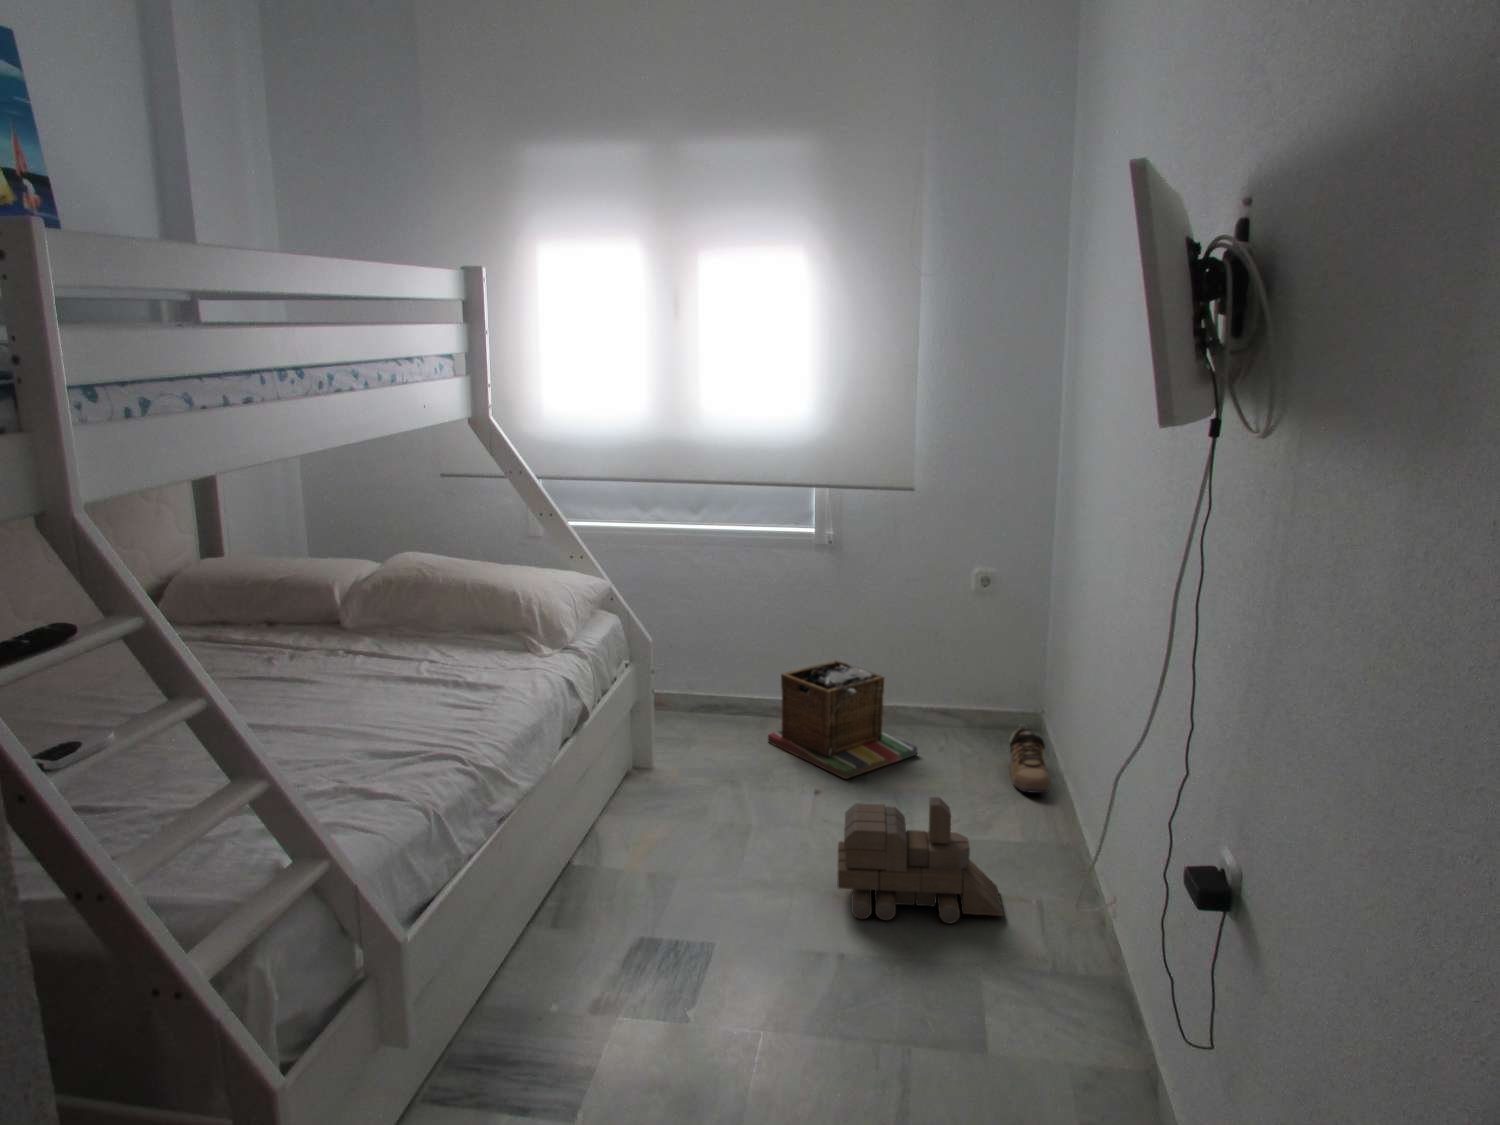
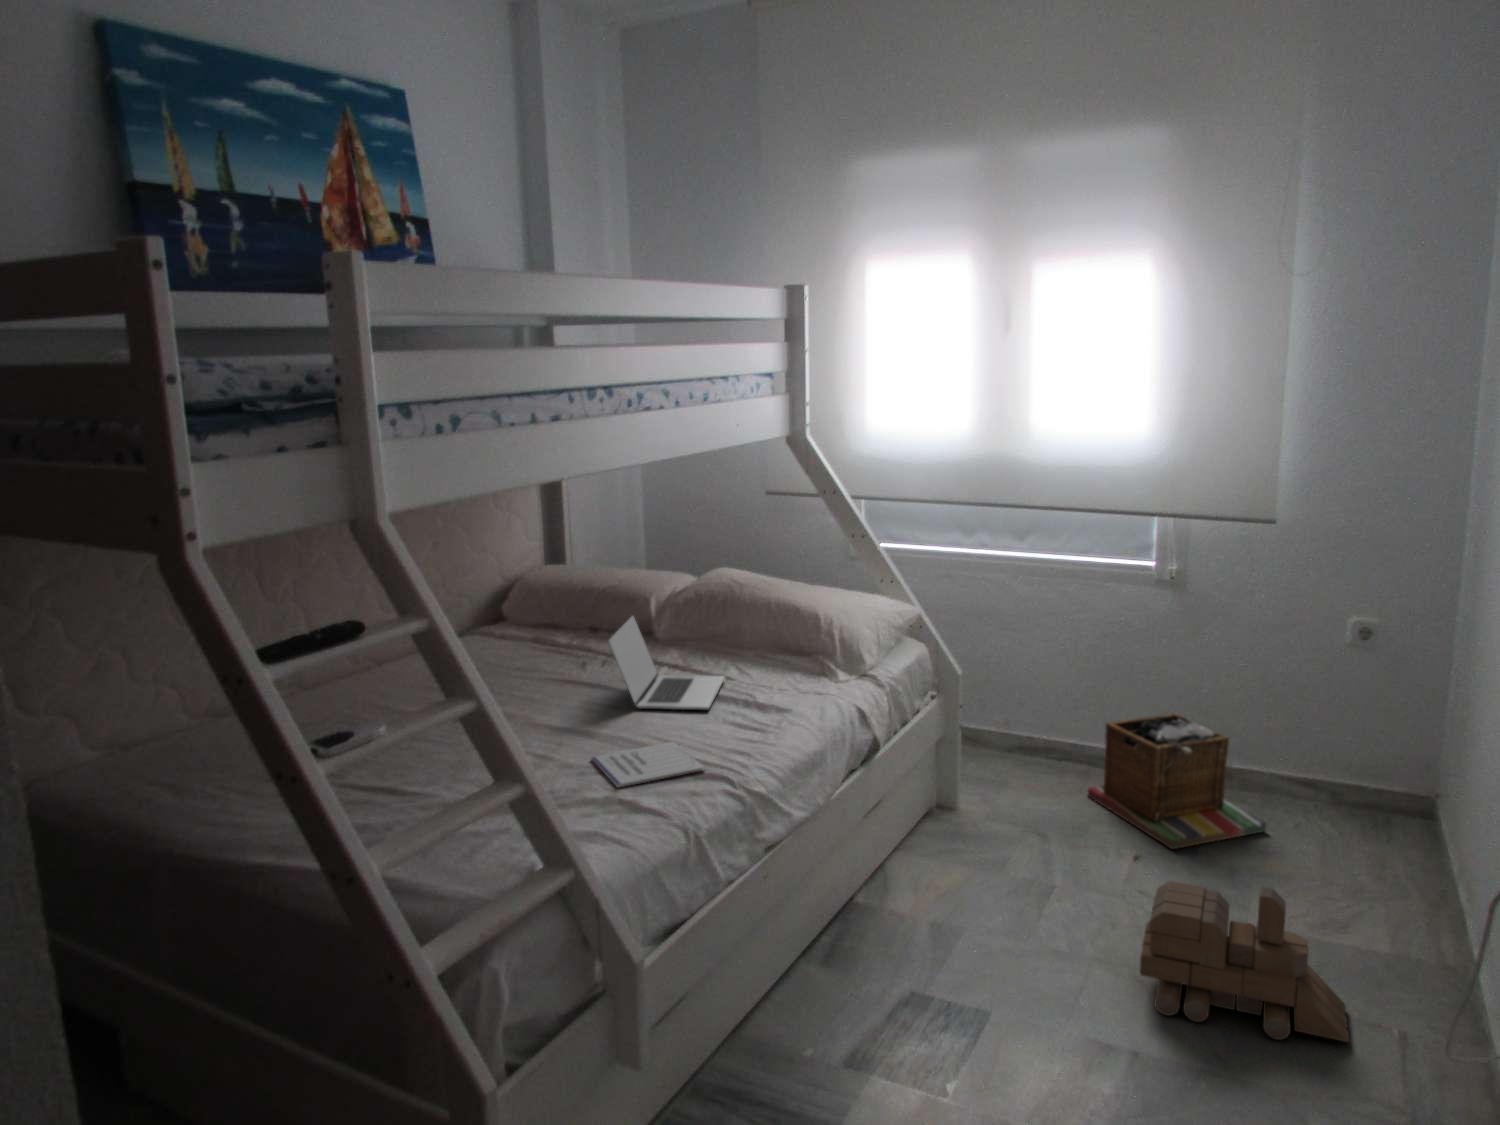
laptop: none [307,605,429,699] -> present [608,616,725,710]
notebook: none [306,727,432,778] -> present [591,742,704,787]
shoe: present [1009,728,1050,793] -> none [1385,811,1437,899]

